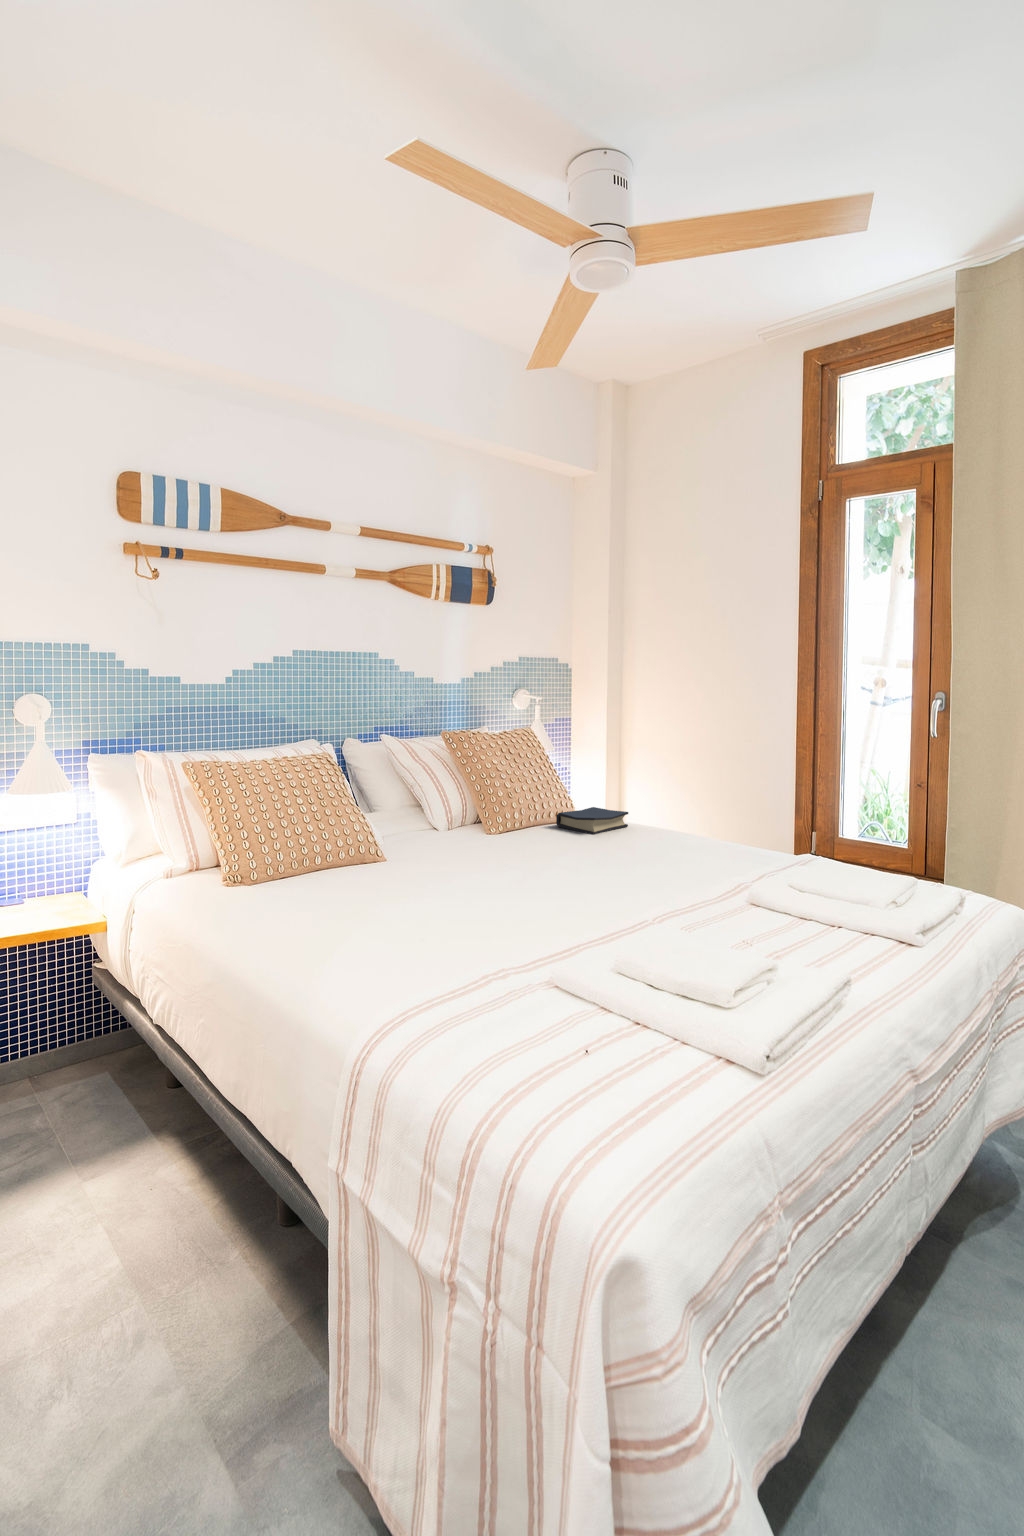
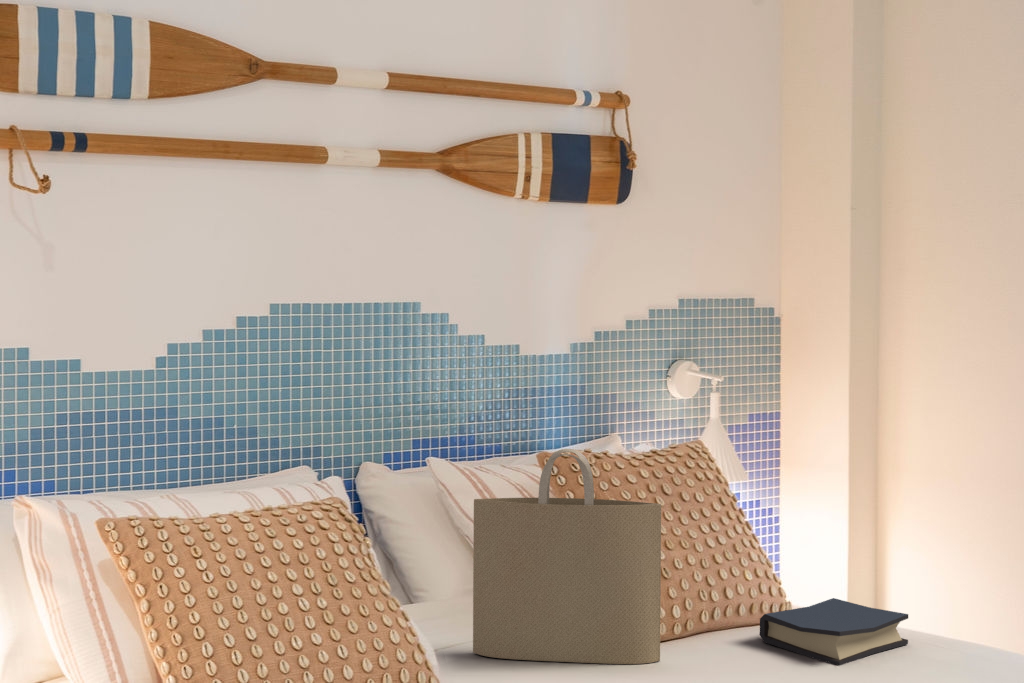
tote bag: none [410,727,508,836] -> present [473,449,661,664]

